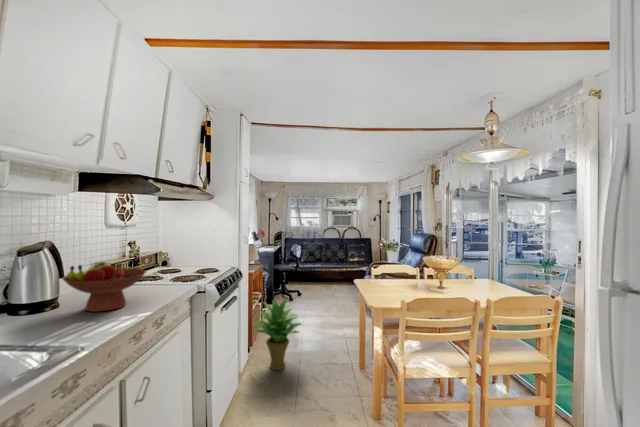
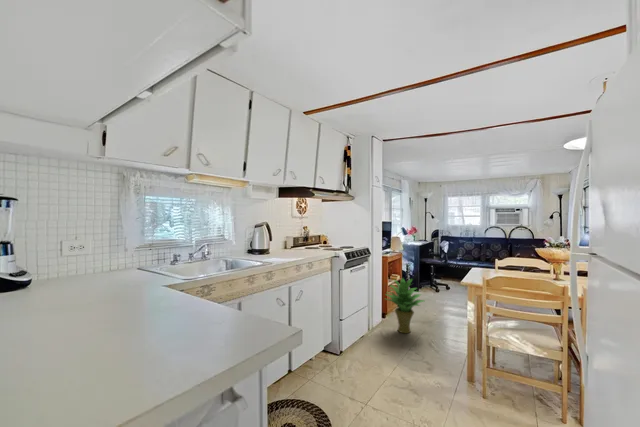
fruit bowl: present [63,262,146,312] -> none [270,234,306,258]

